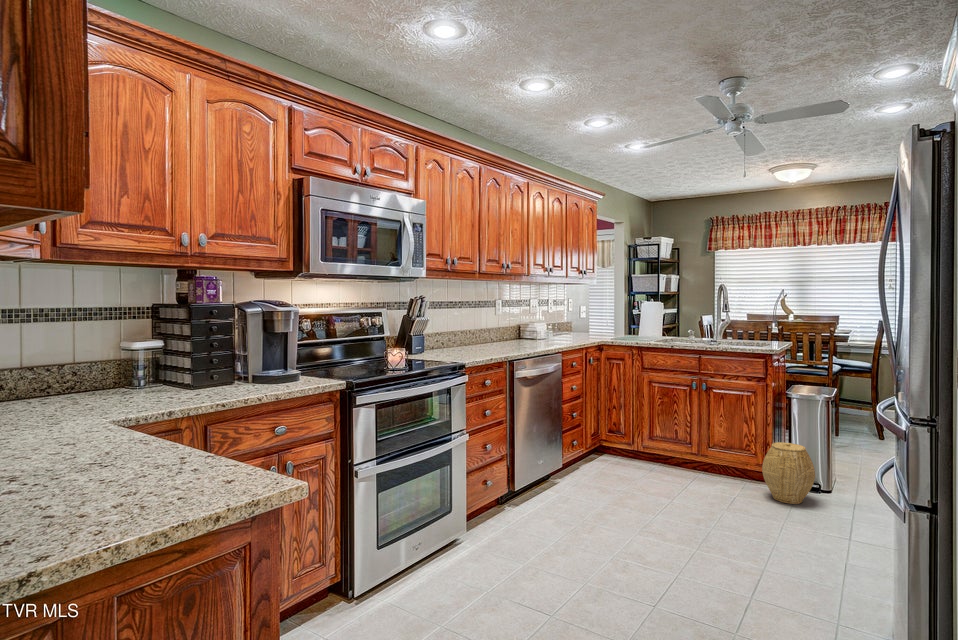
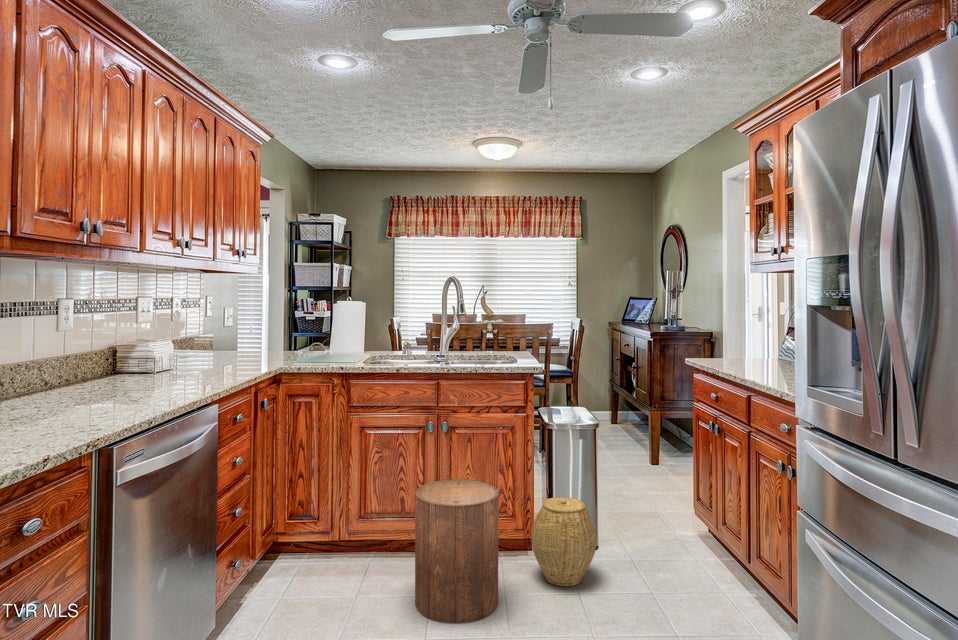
stool: none [673,418,731,503] -> present [415,479,499,623]

